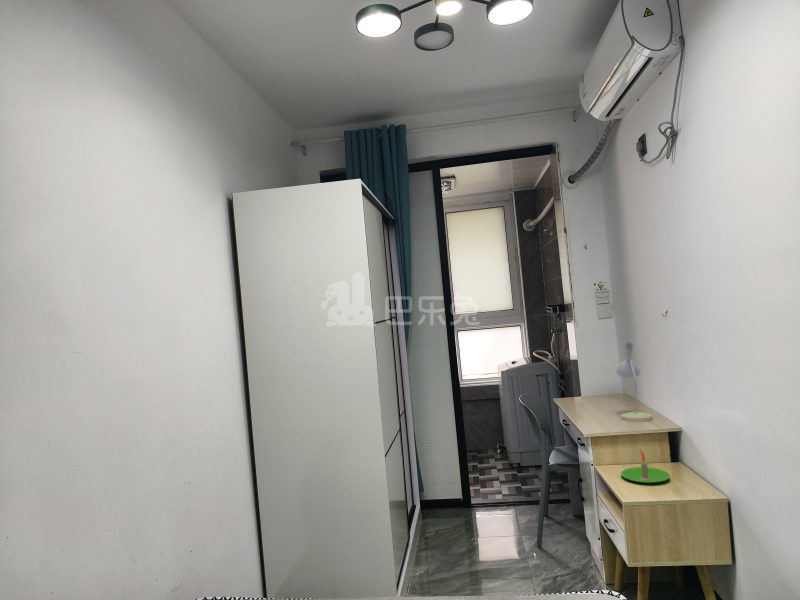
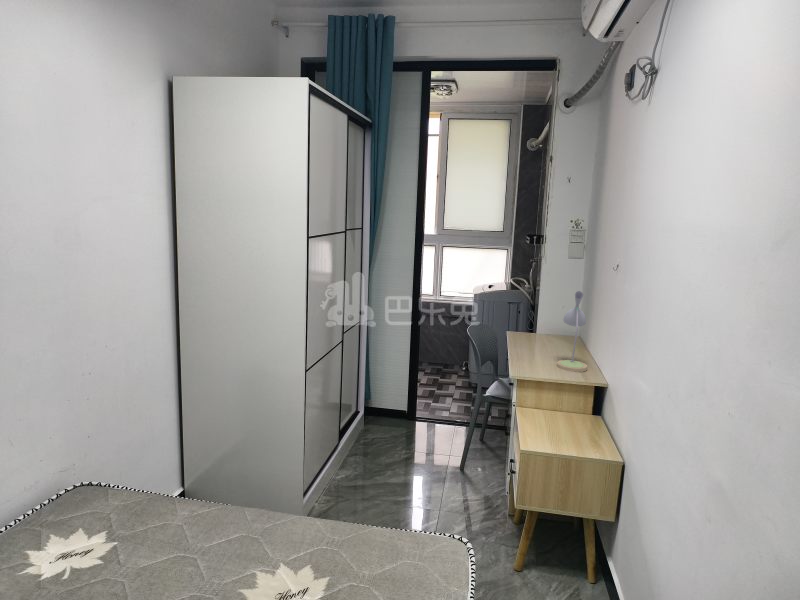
candle: present [621,449,670,483] -> none [534,400,580,435]

